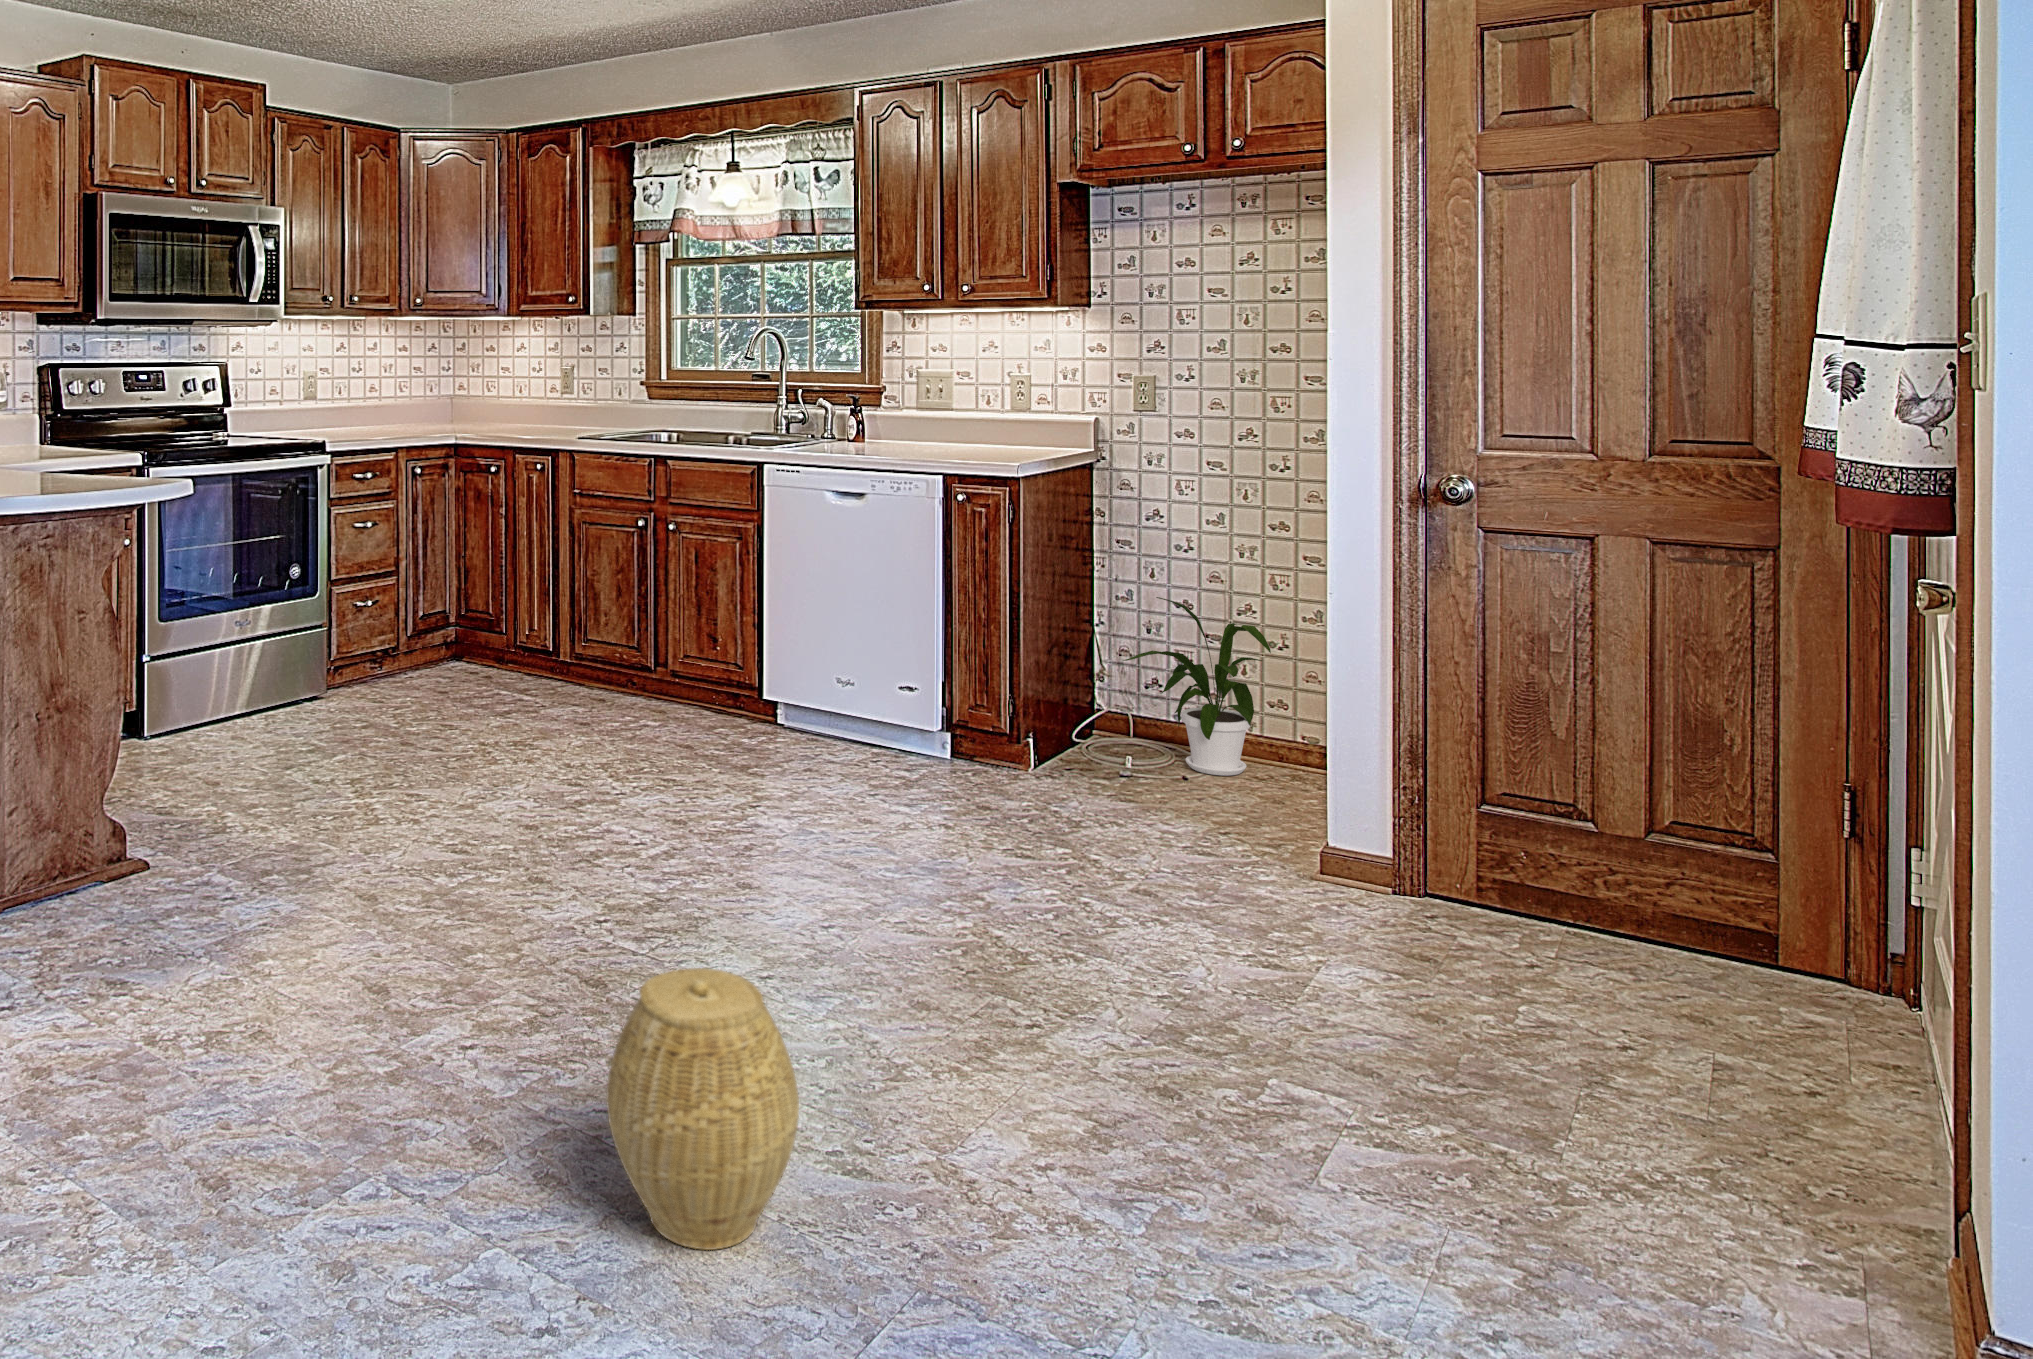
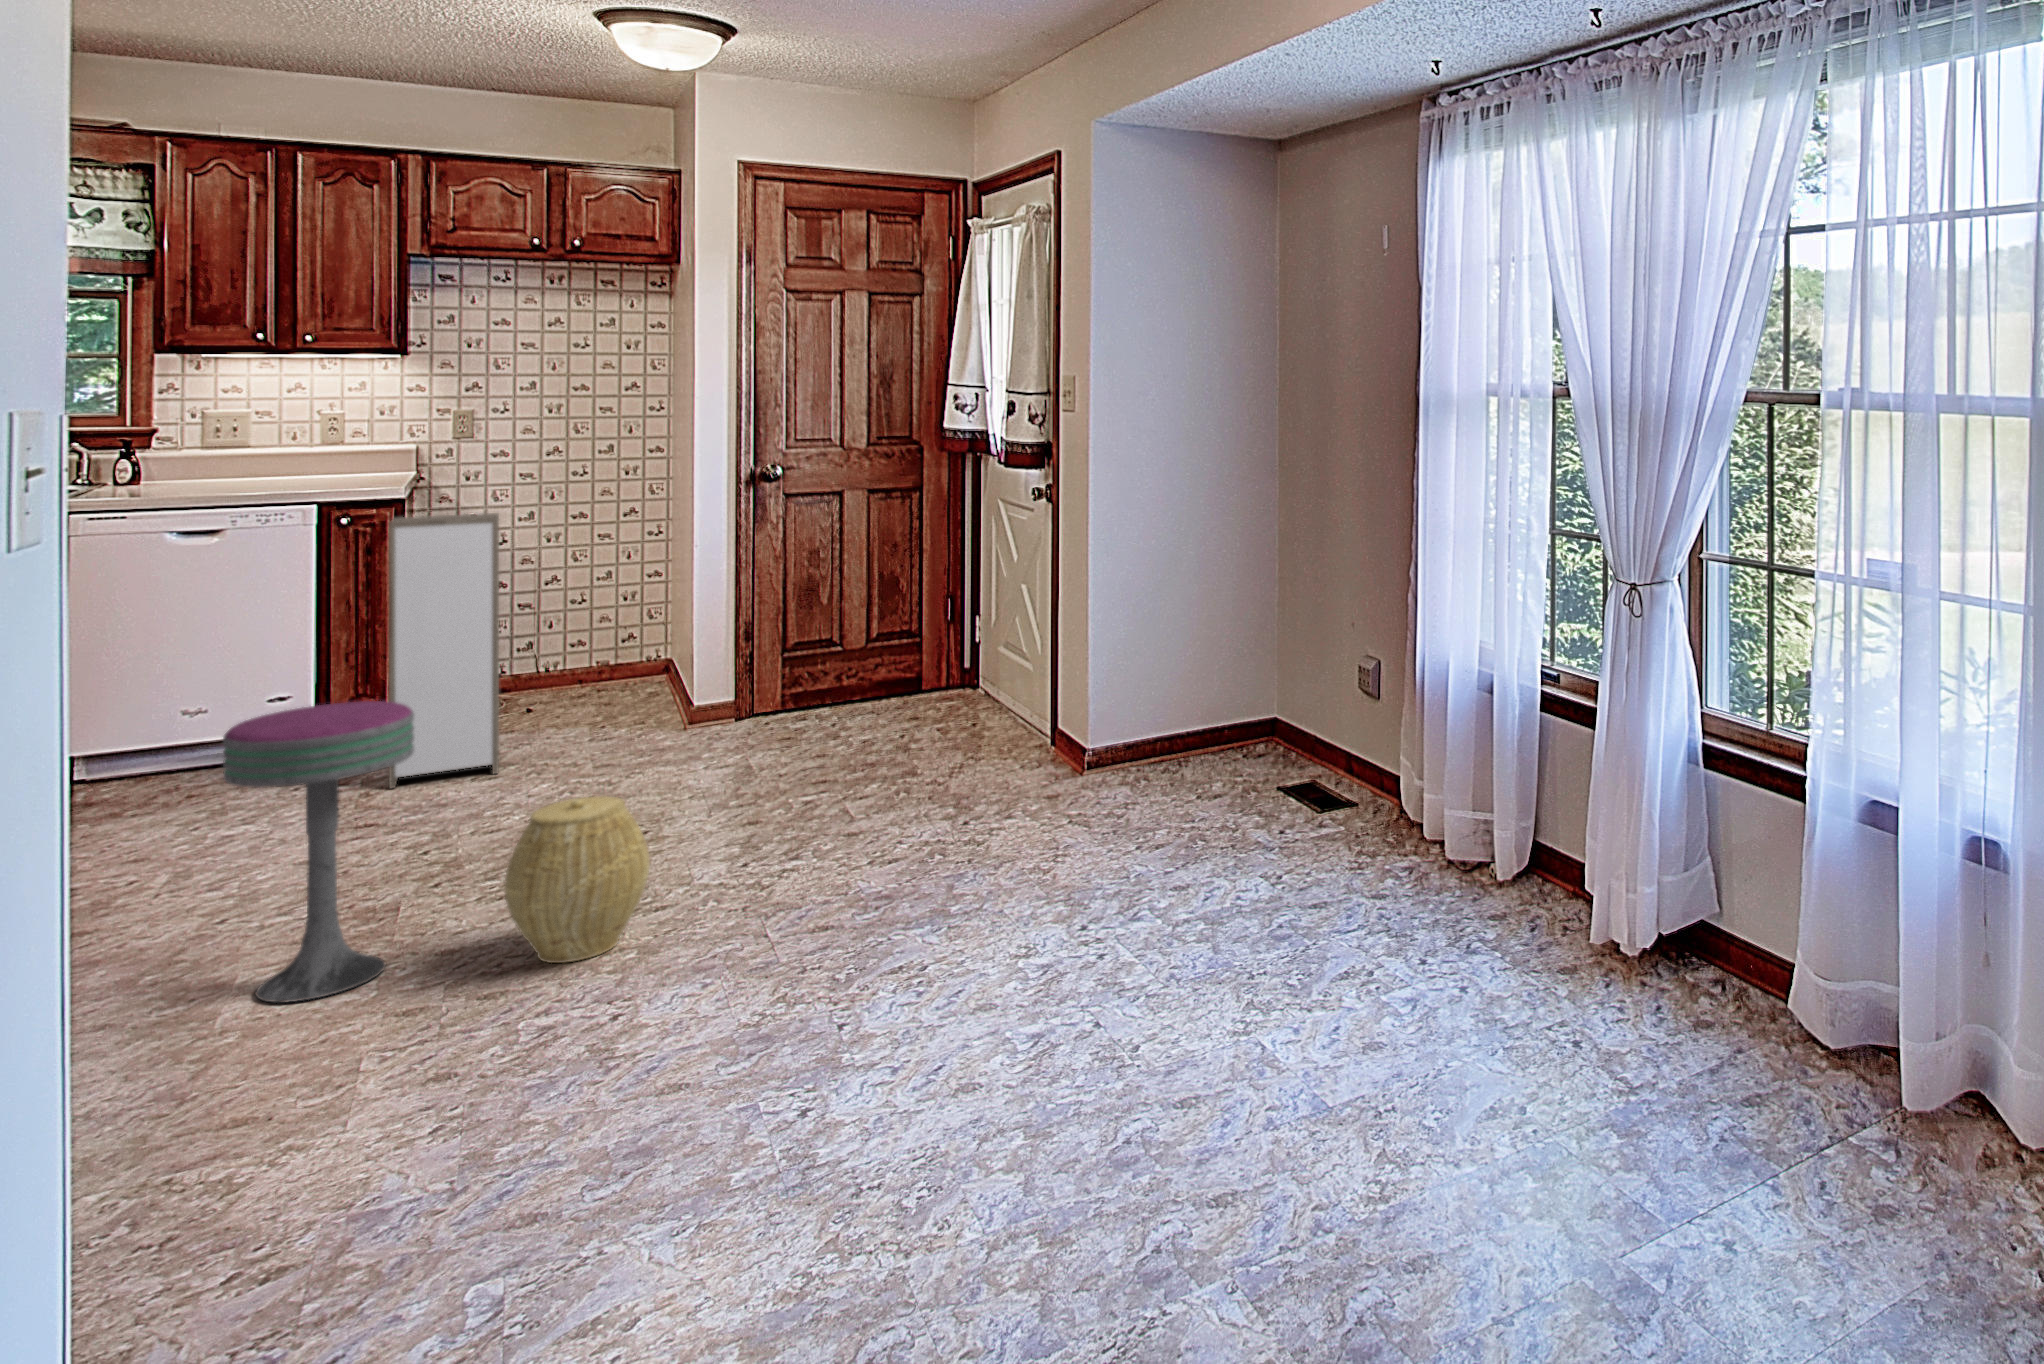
storage cabinet: none [926,503,1062,858] -> present [389,513,499,788]
house plant: present [1123,597,1271,776] -> none [481,582,598,705]
bar stool: none [429,726,612,1110] -> present [223,701,414,1003]

